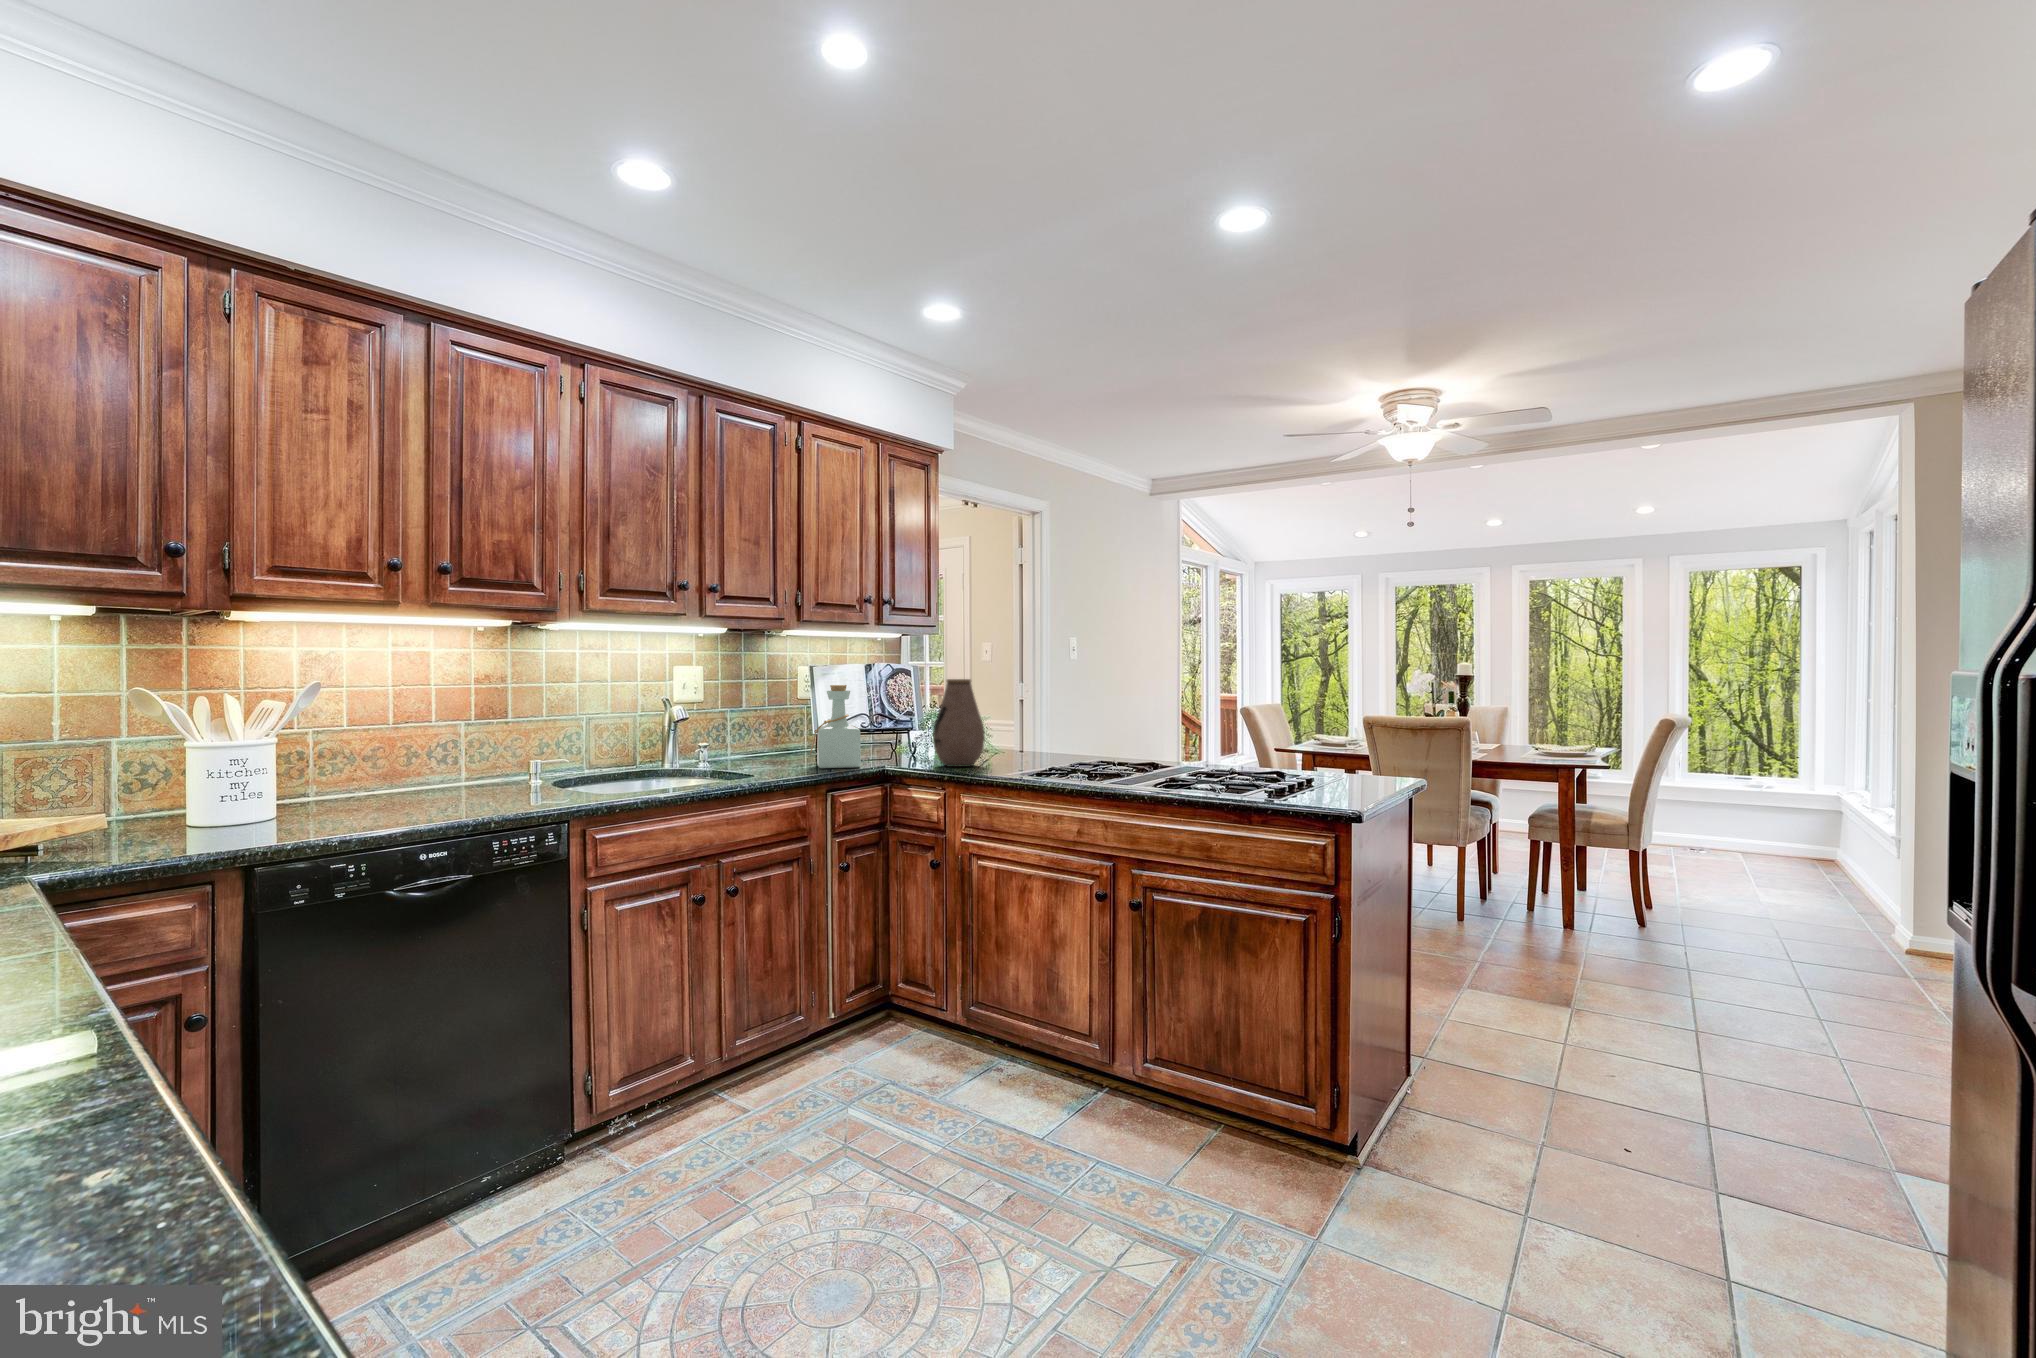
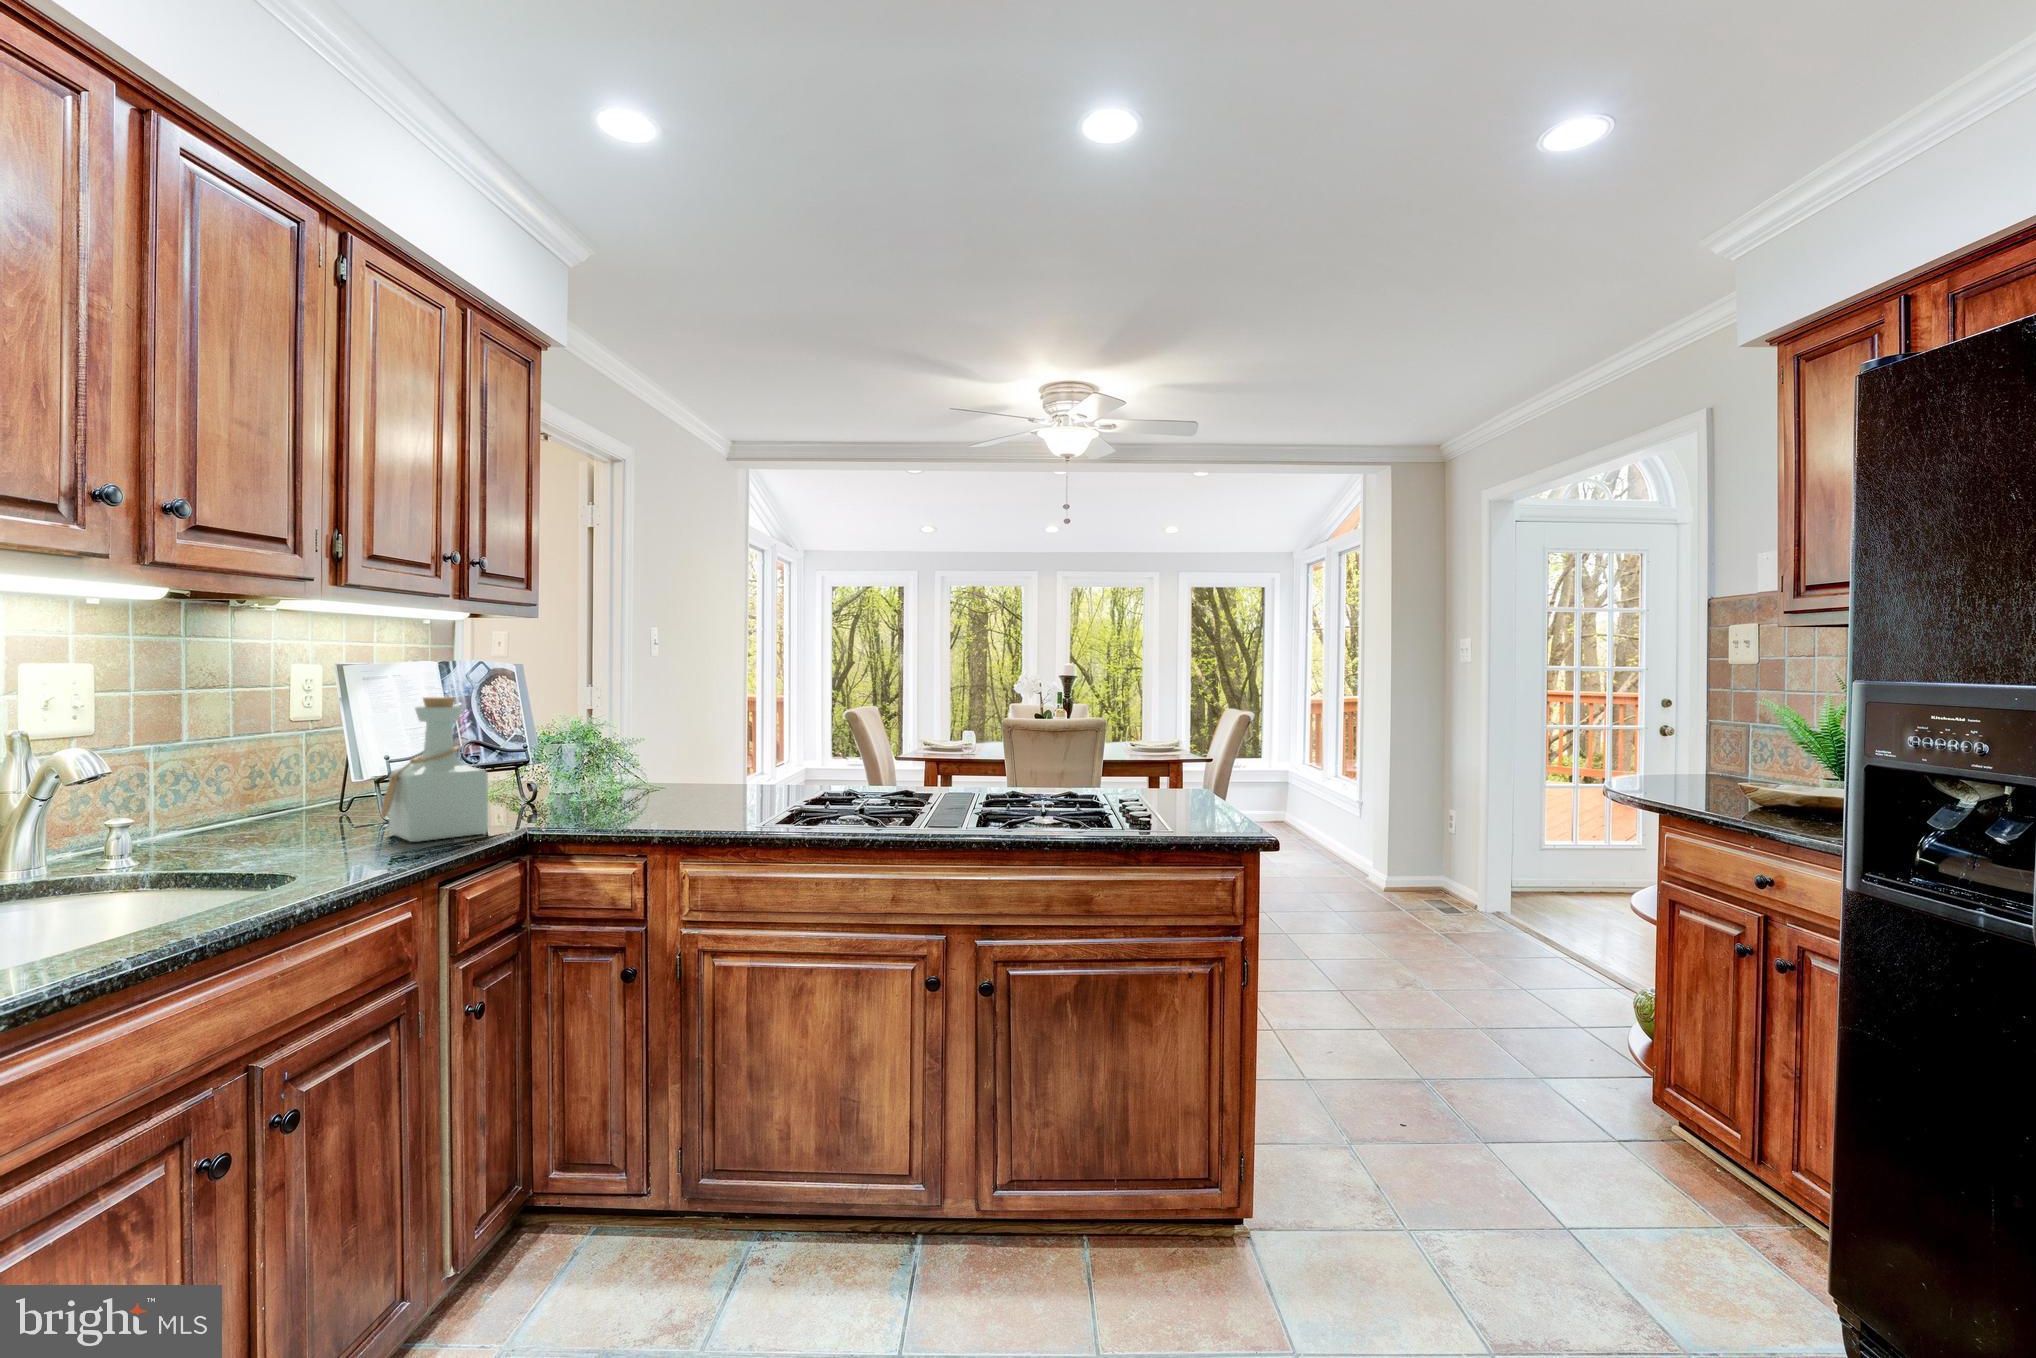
vase: present [933,679,985,767] -> none [611,686,694,819]

